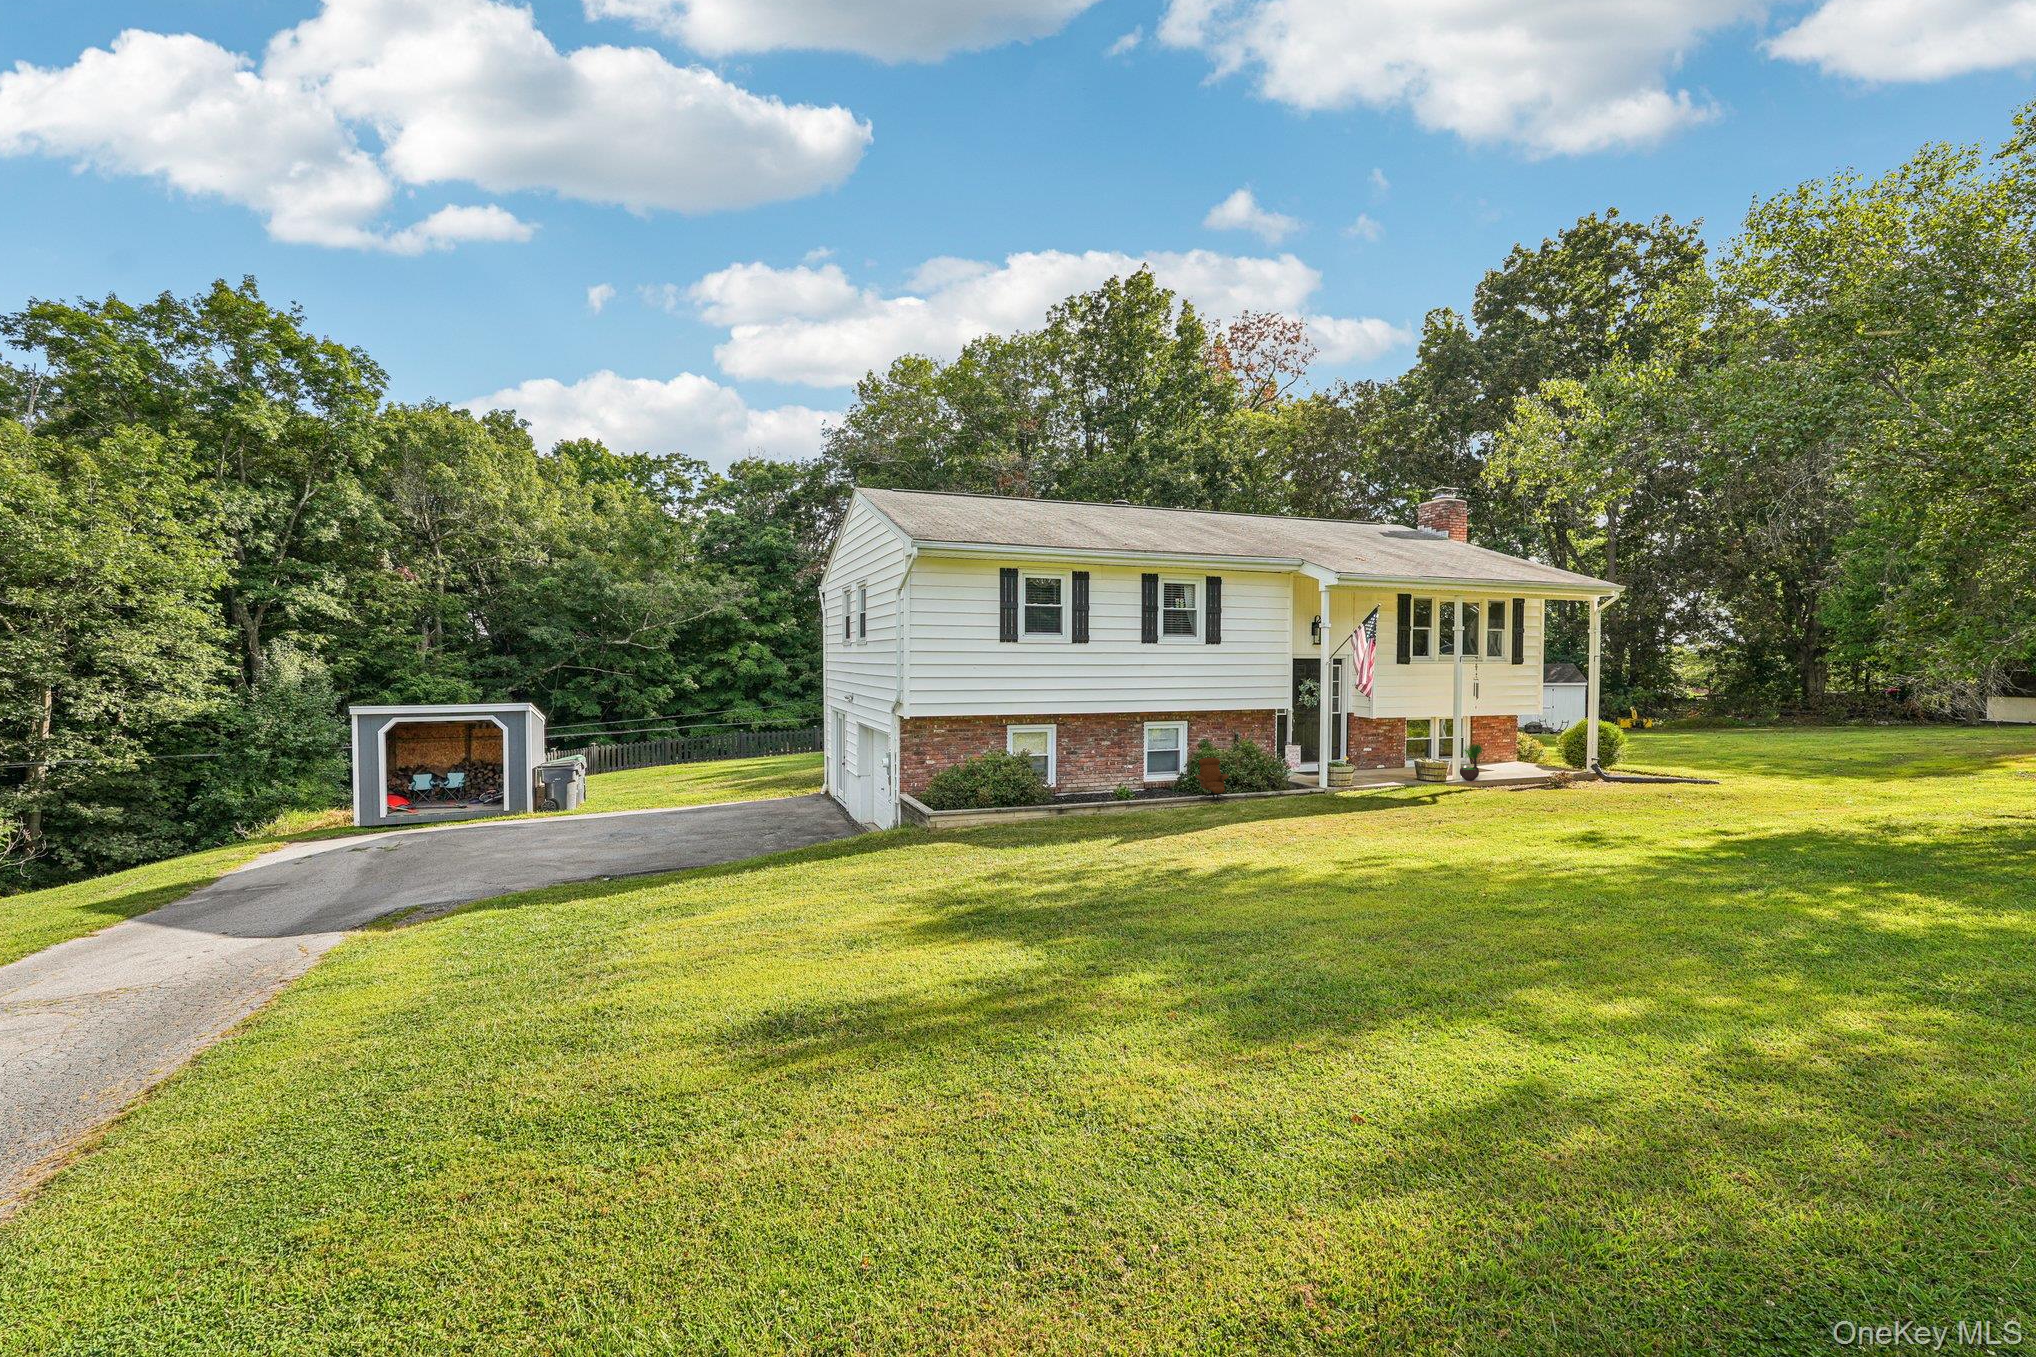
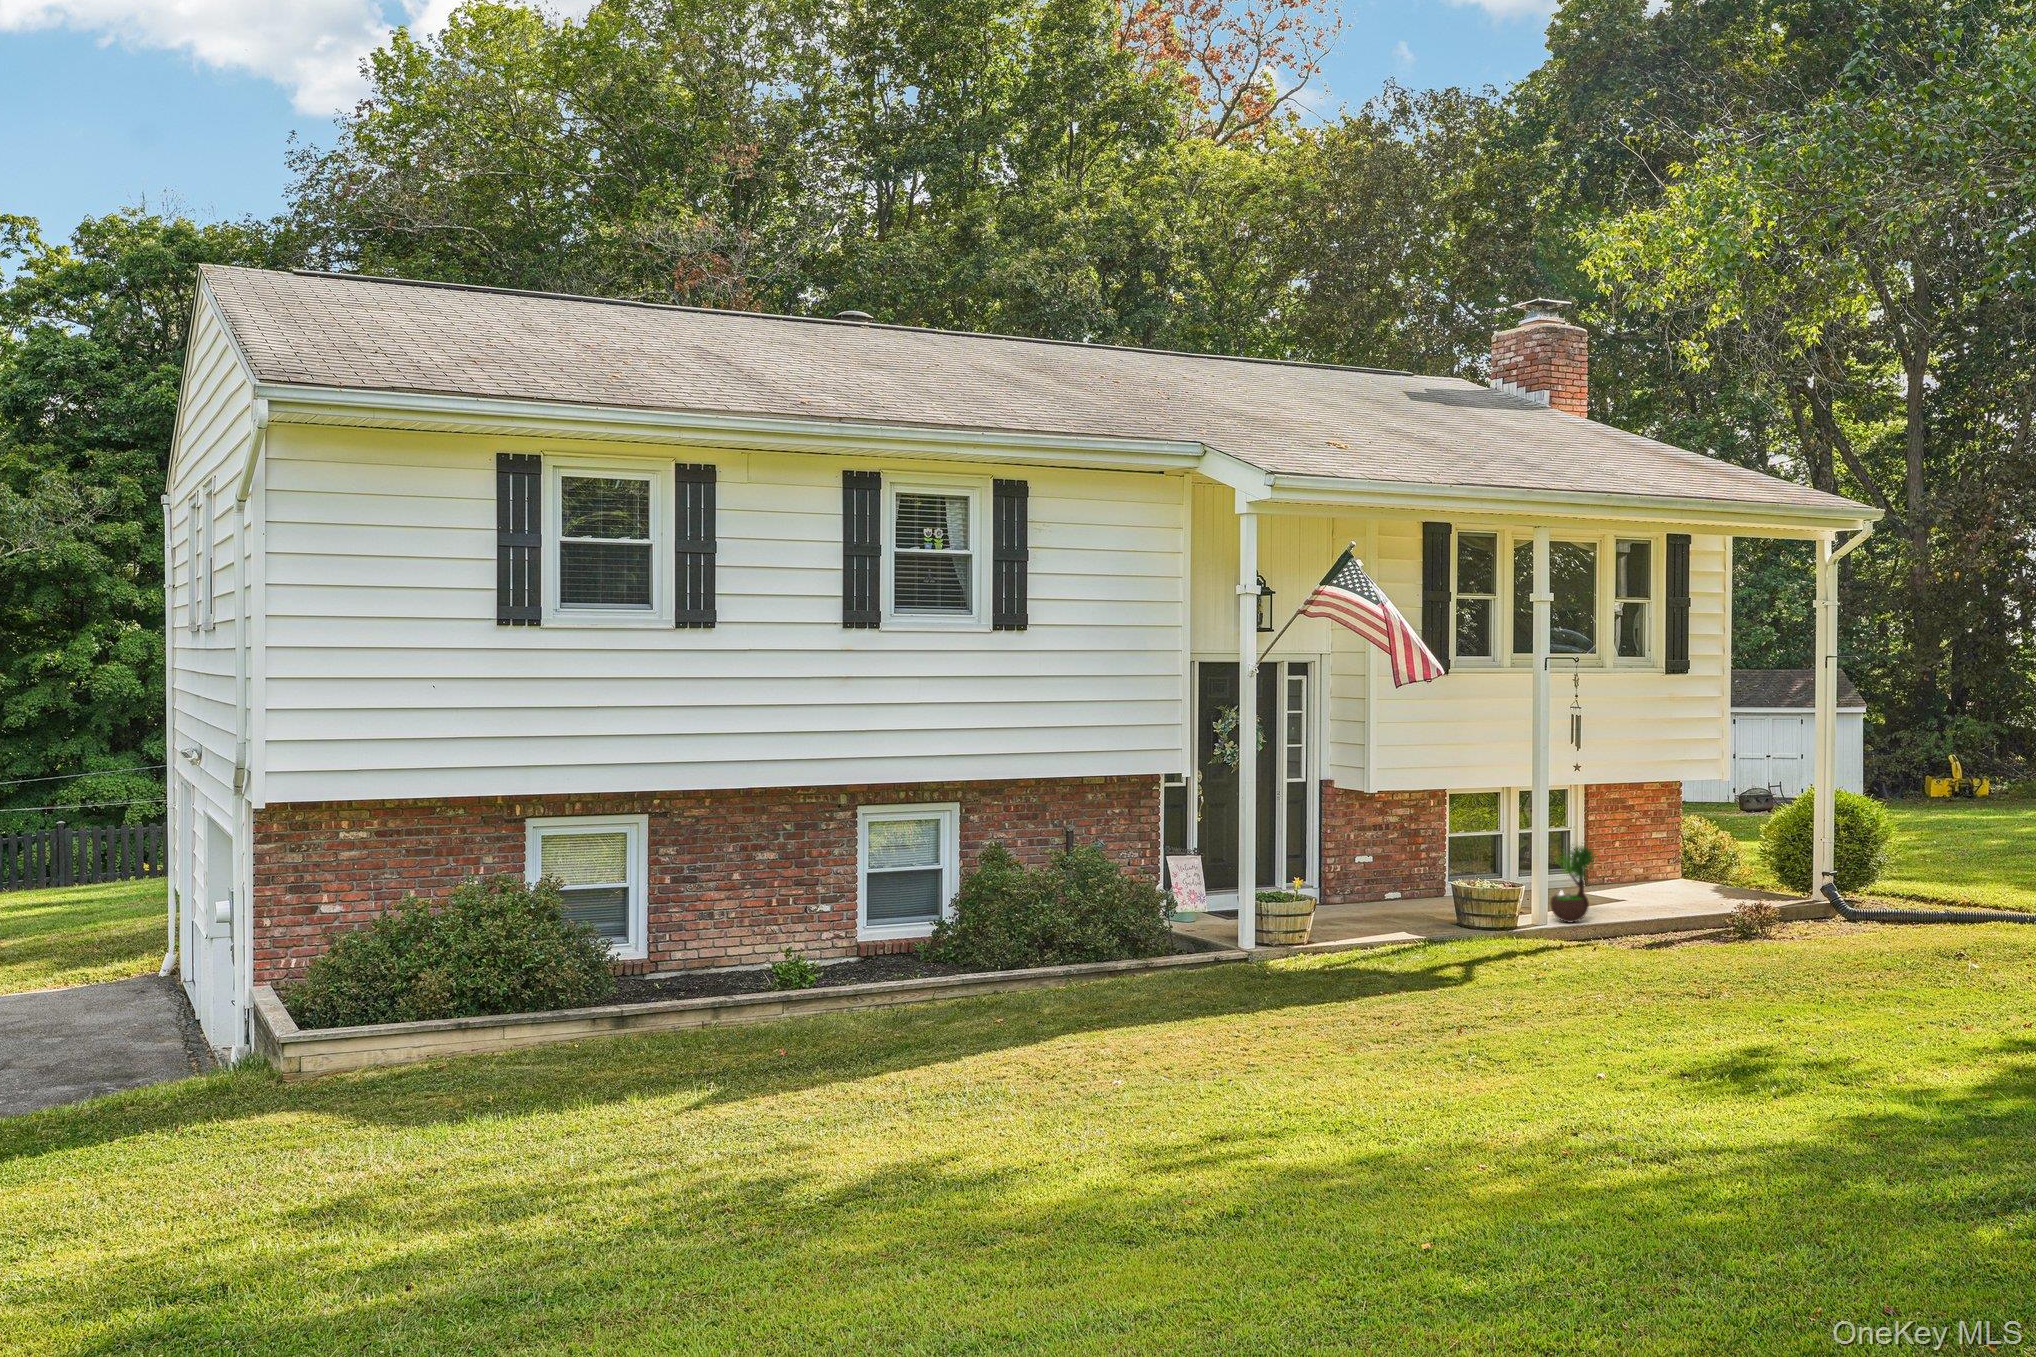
lounge chair: present [1195,758,1229,804] -> none [956,886,1029,994]

